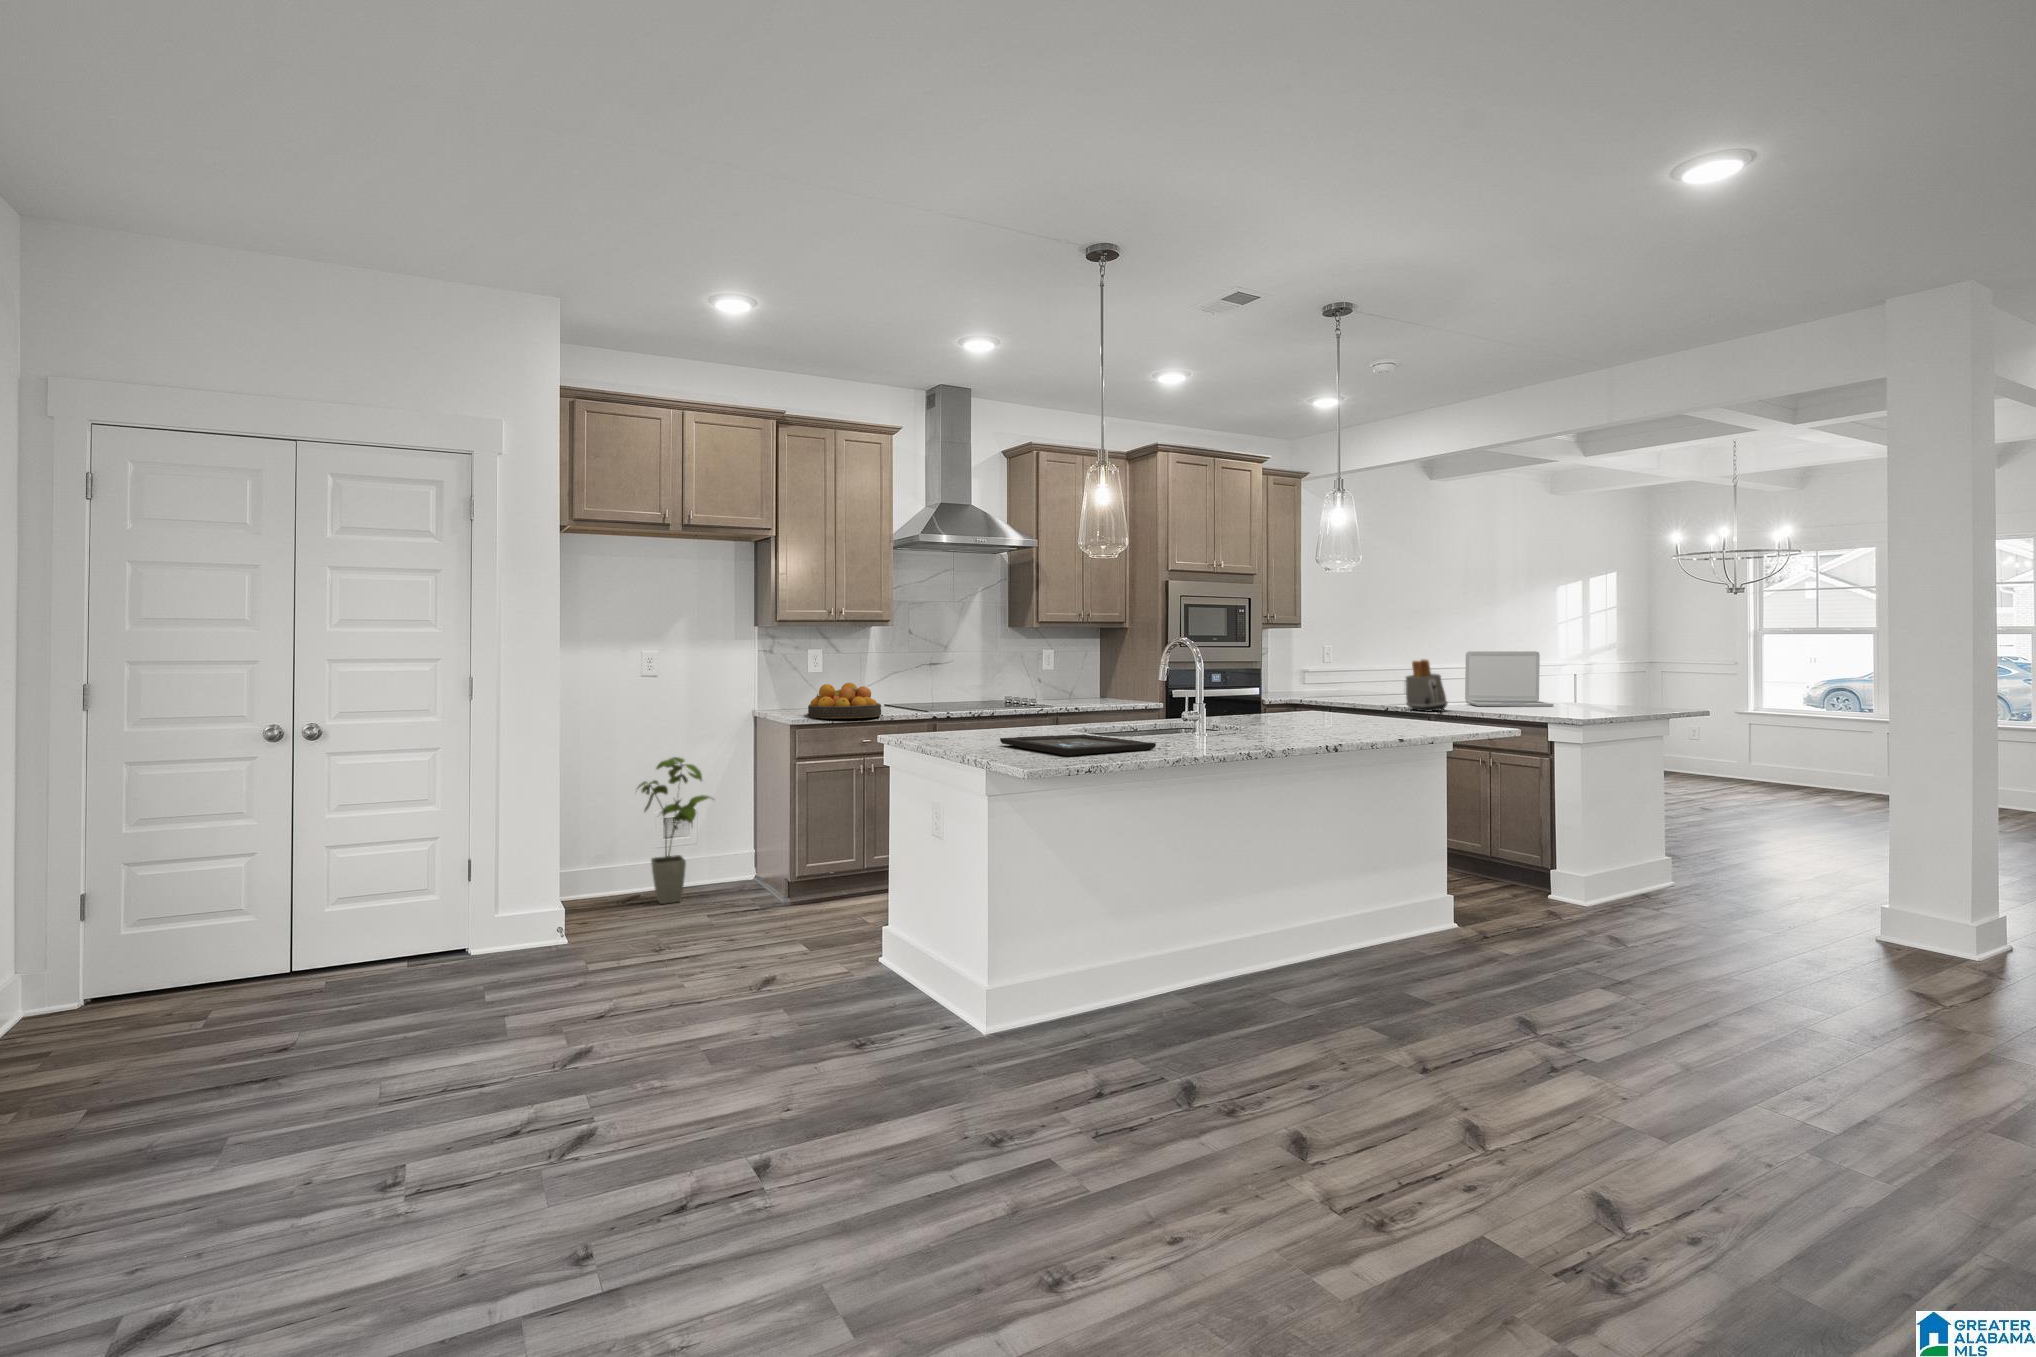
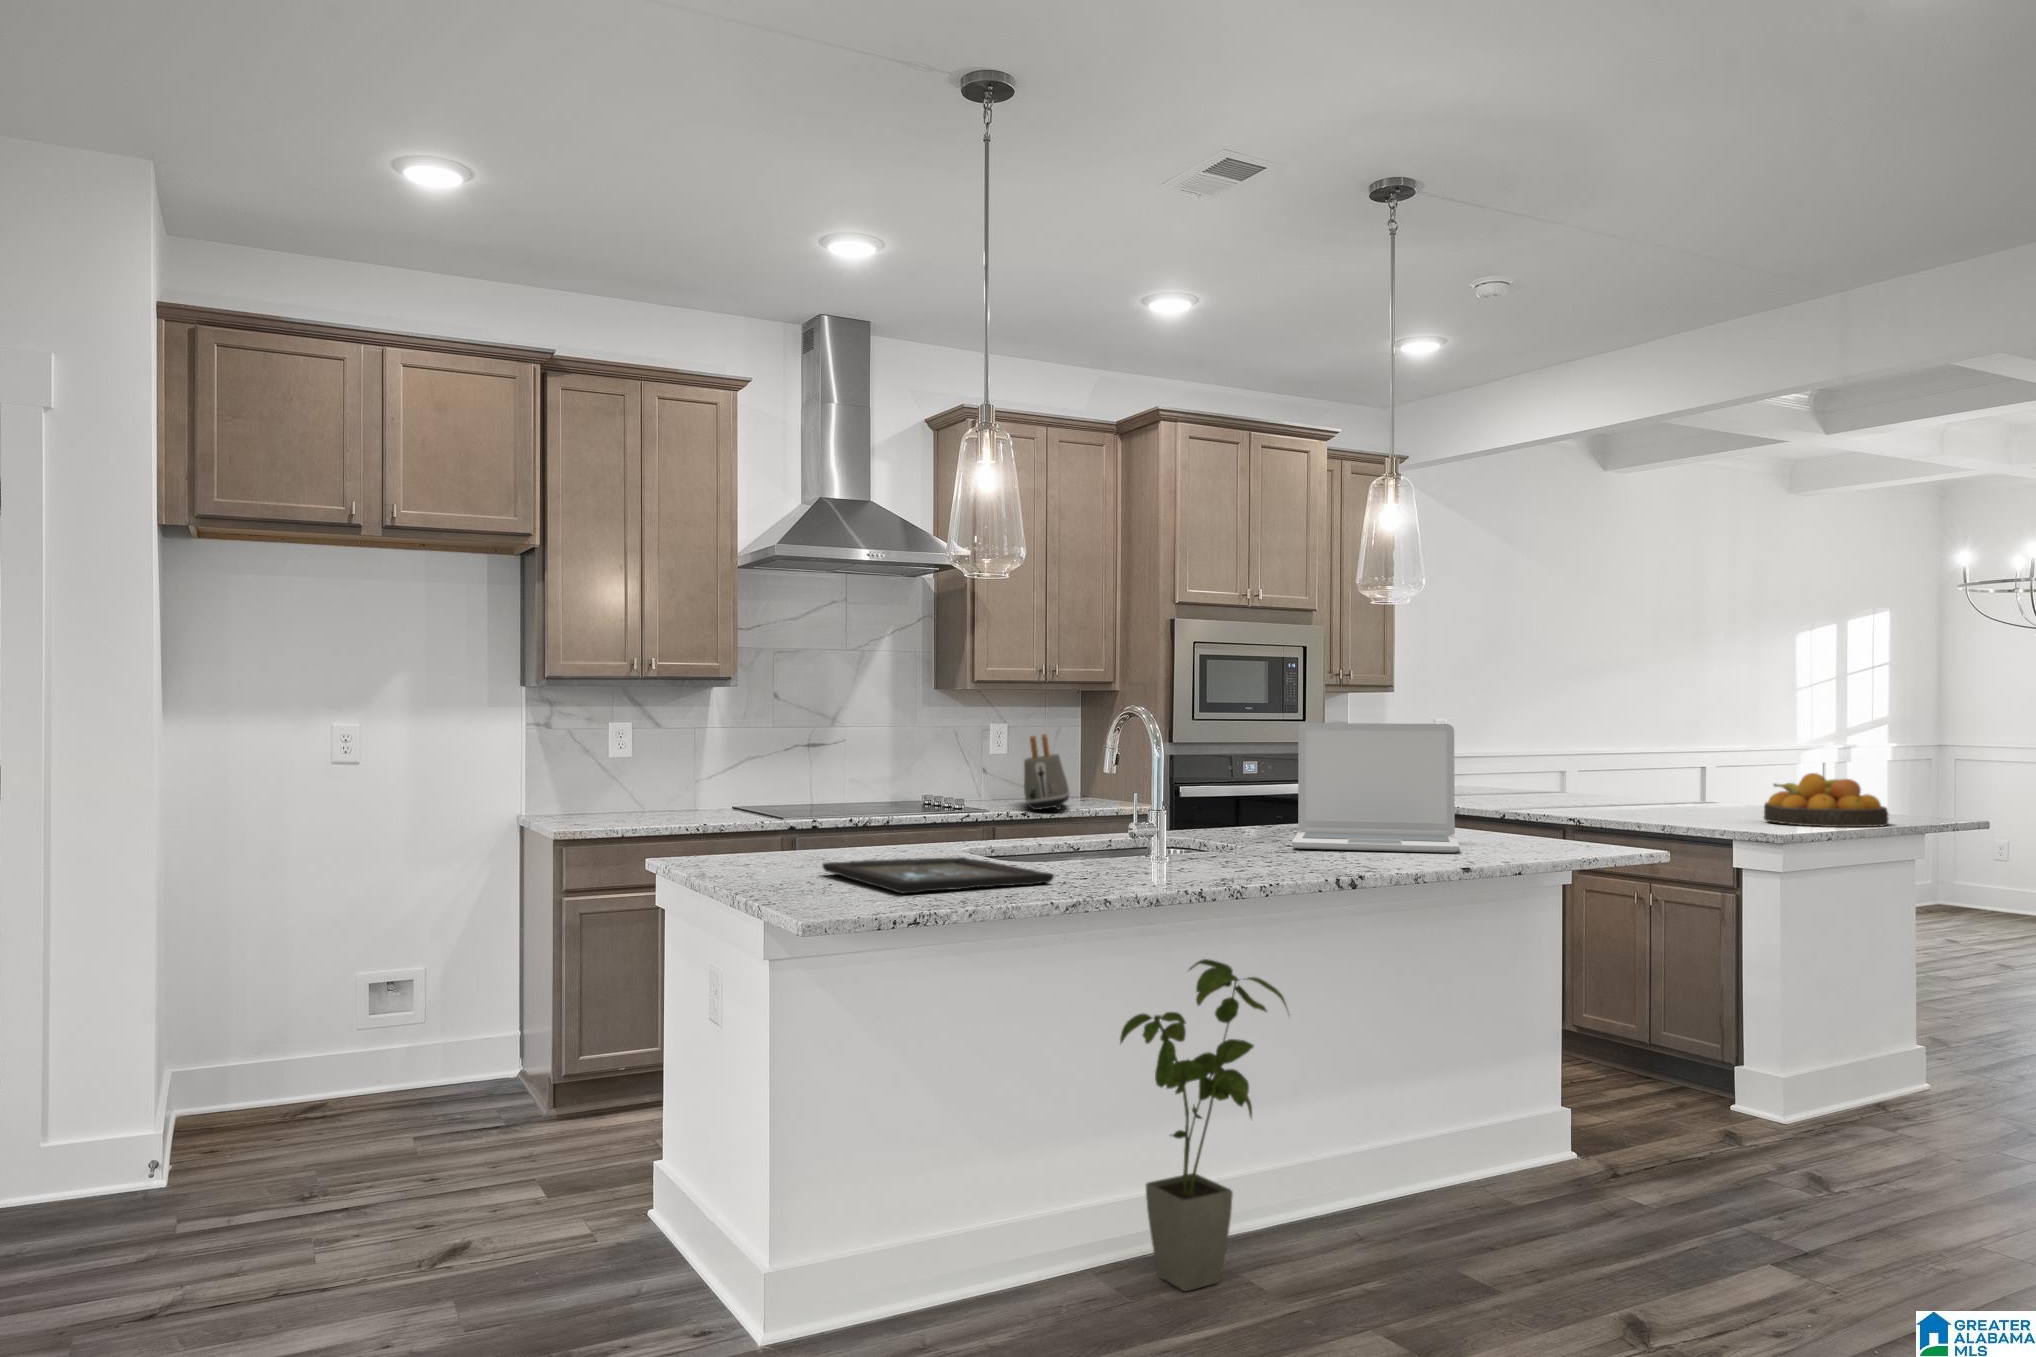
laptop: present [1465,651,1554,707] -> present [1292,723,1460,853]
toaster: present [1406,659,1447,711] -> present [1024,734,1070,810]
fruit bowl: present [808,683,881,718] -> present [1764,773,1888,827]
house plant: present [638,757,710,904] -> present [1120,959,1287,1291]

